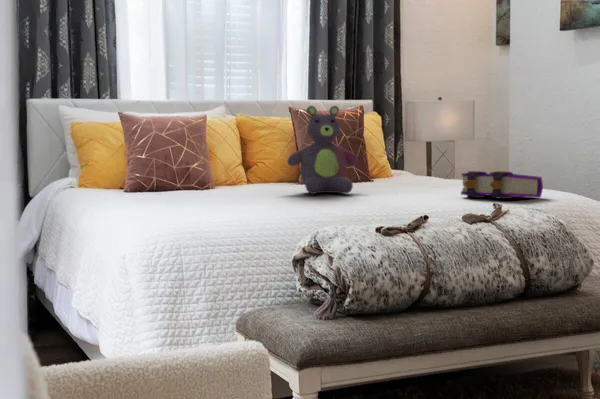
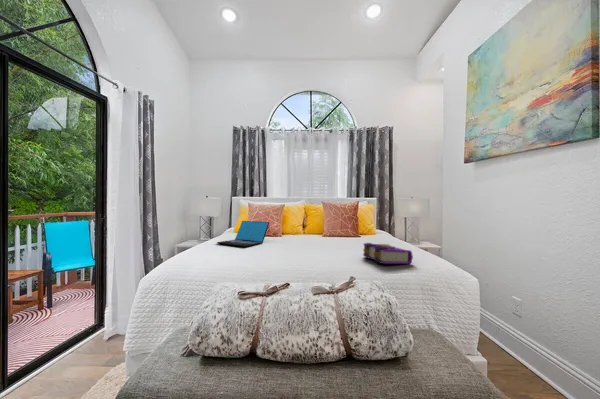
stuffed bear: present [288,106,359,194] -> none [295,204,327,247]
laptop: none [112,148,223,200] -> present [217,221,269,247]

